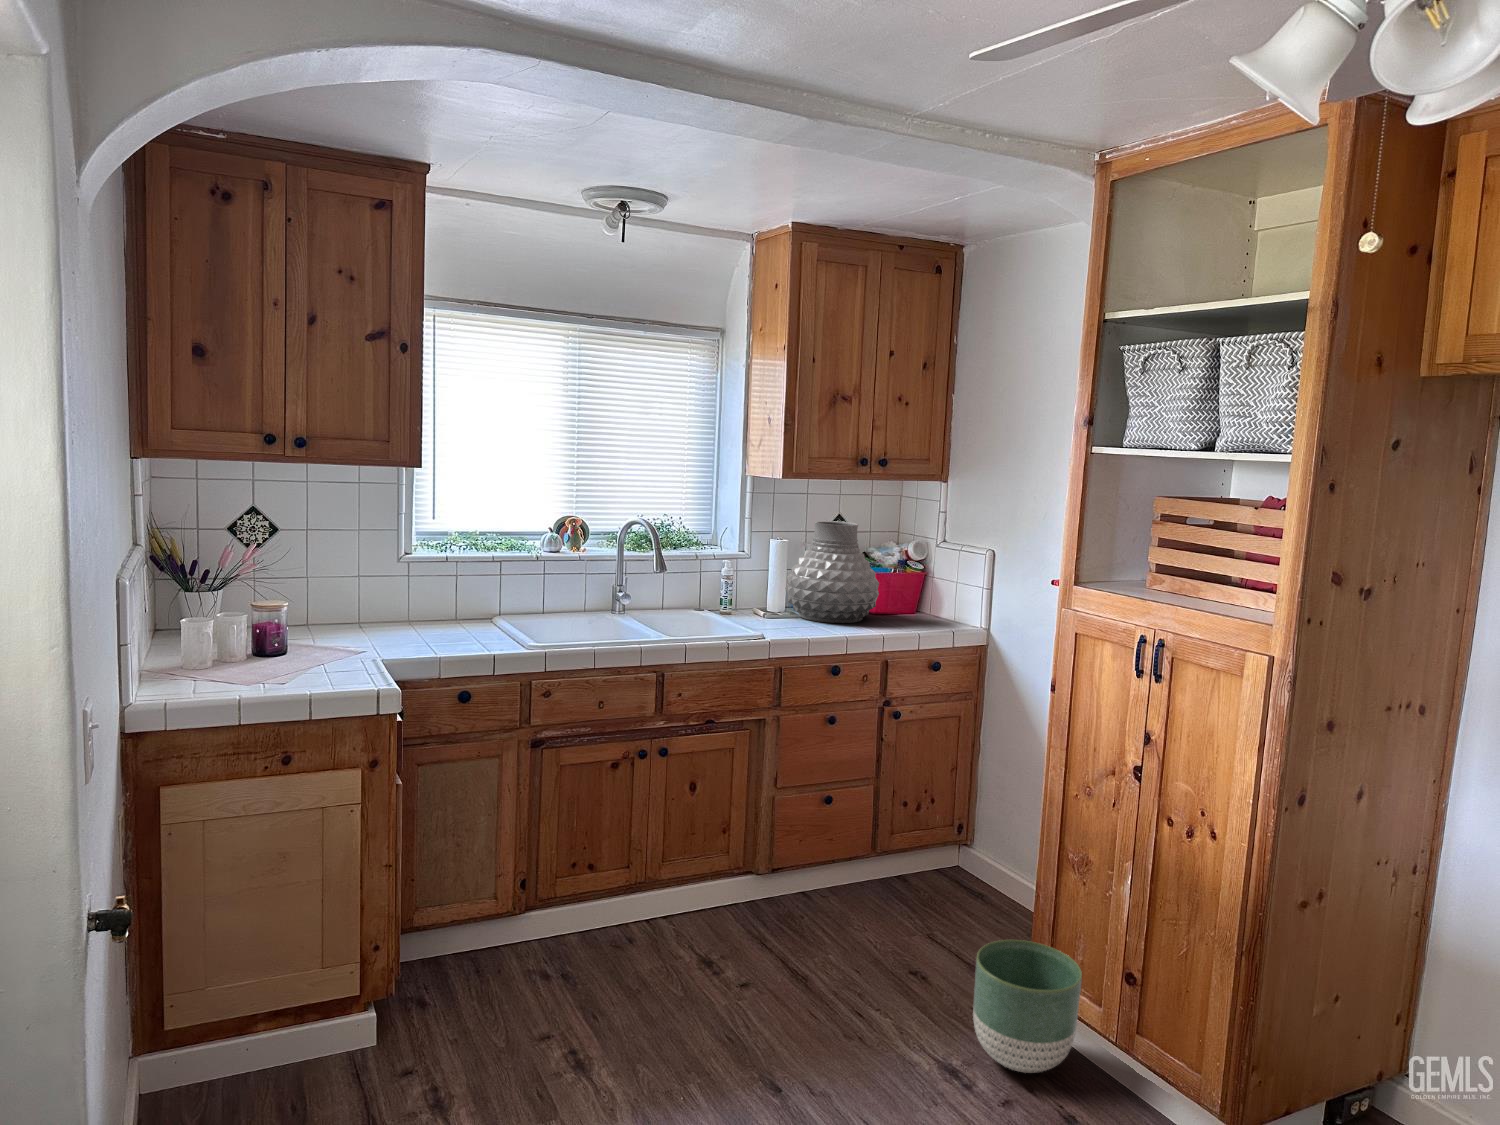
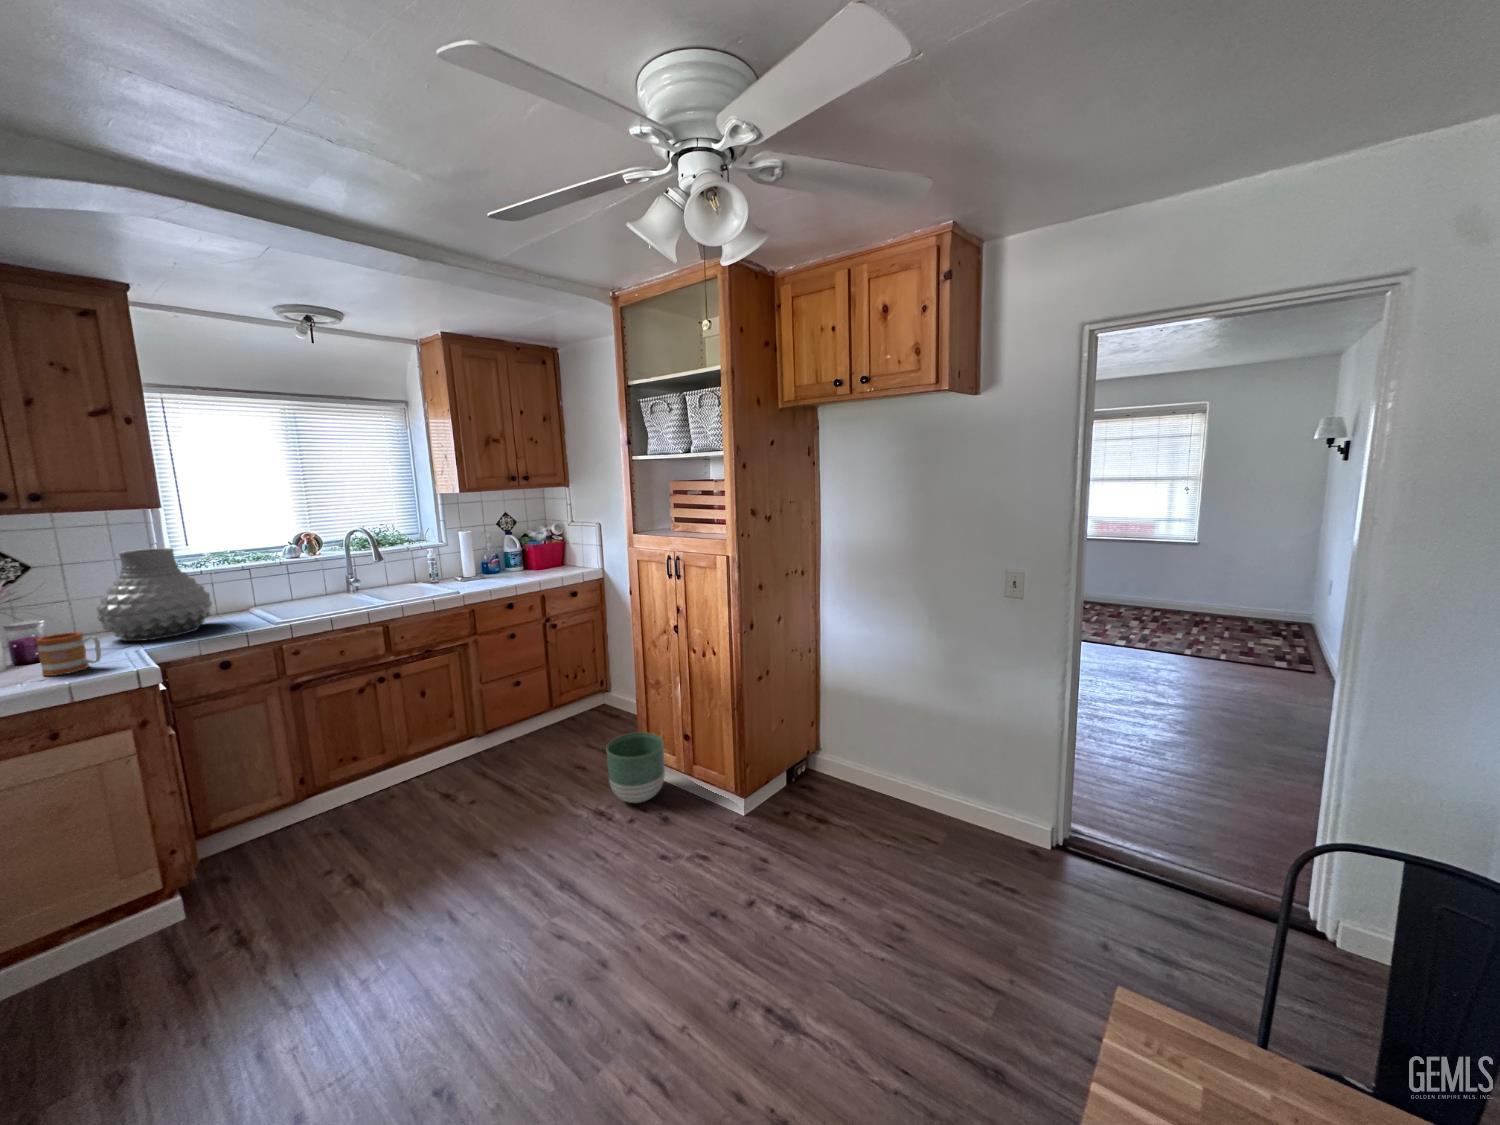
vase: present [785,521,879,623] -> present [96,548,212,641]
mug: none [284,625,345,680] -> present [36,632,101,676]

